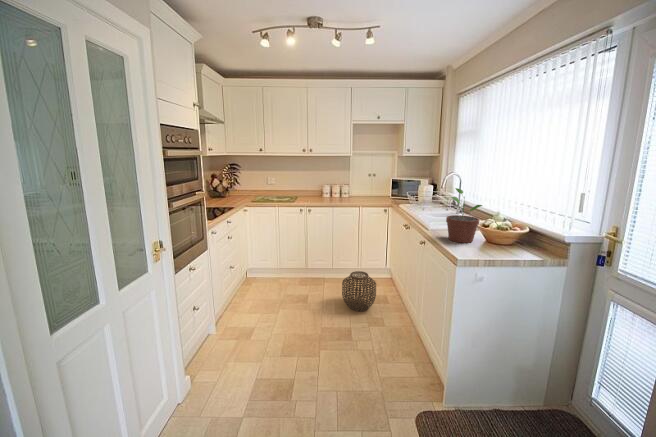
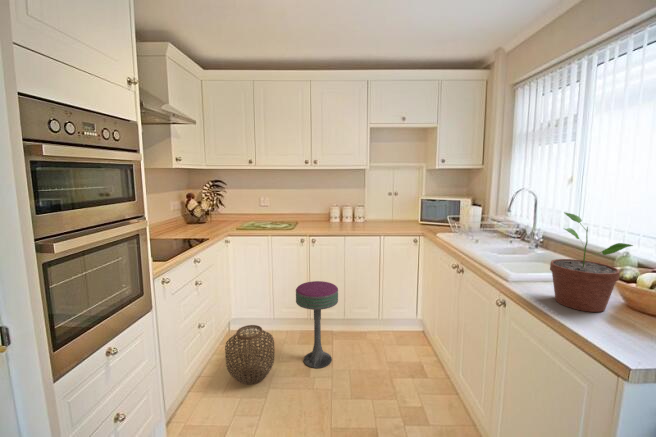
bar stool: none [297,239,327,298] -> present [296,281,338,368]
woven basket: present [342,271,376,312] -> present [225,325,274,385]

